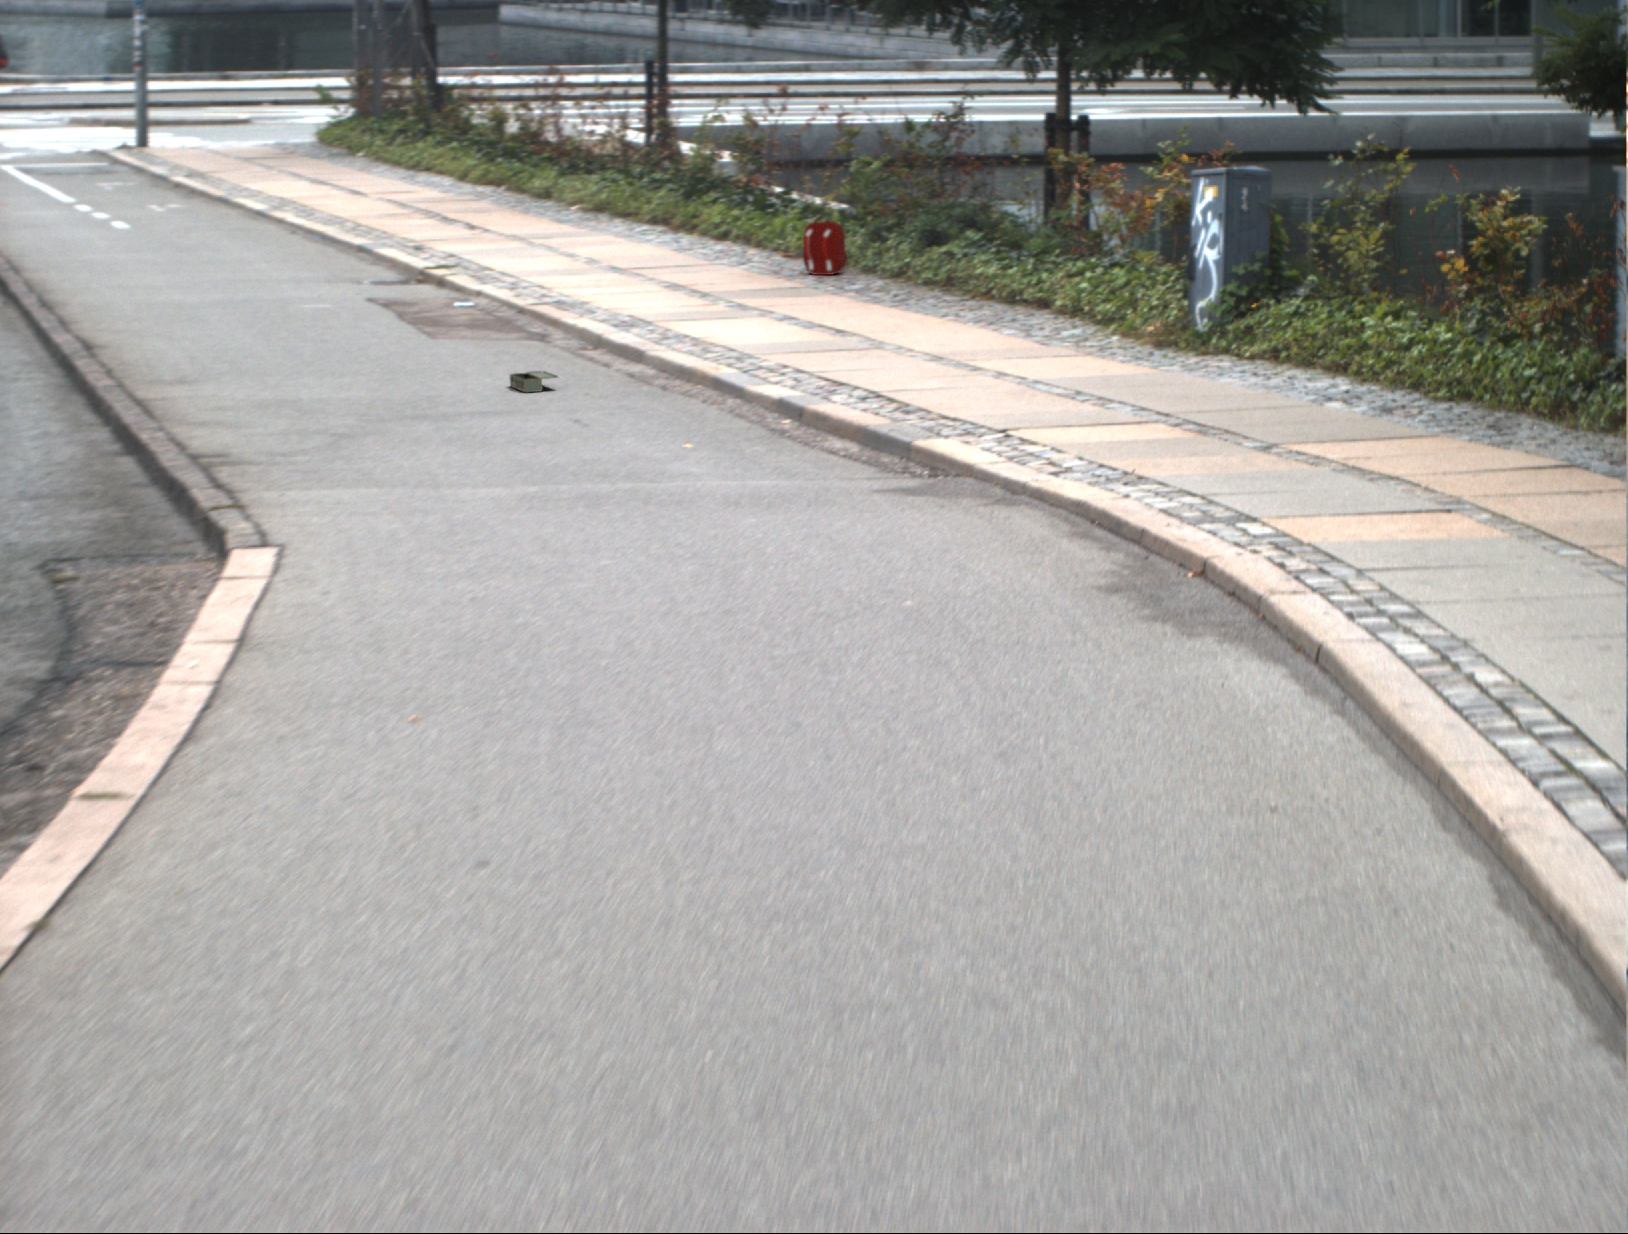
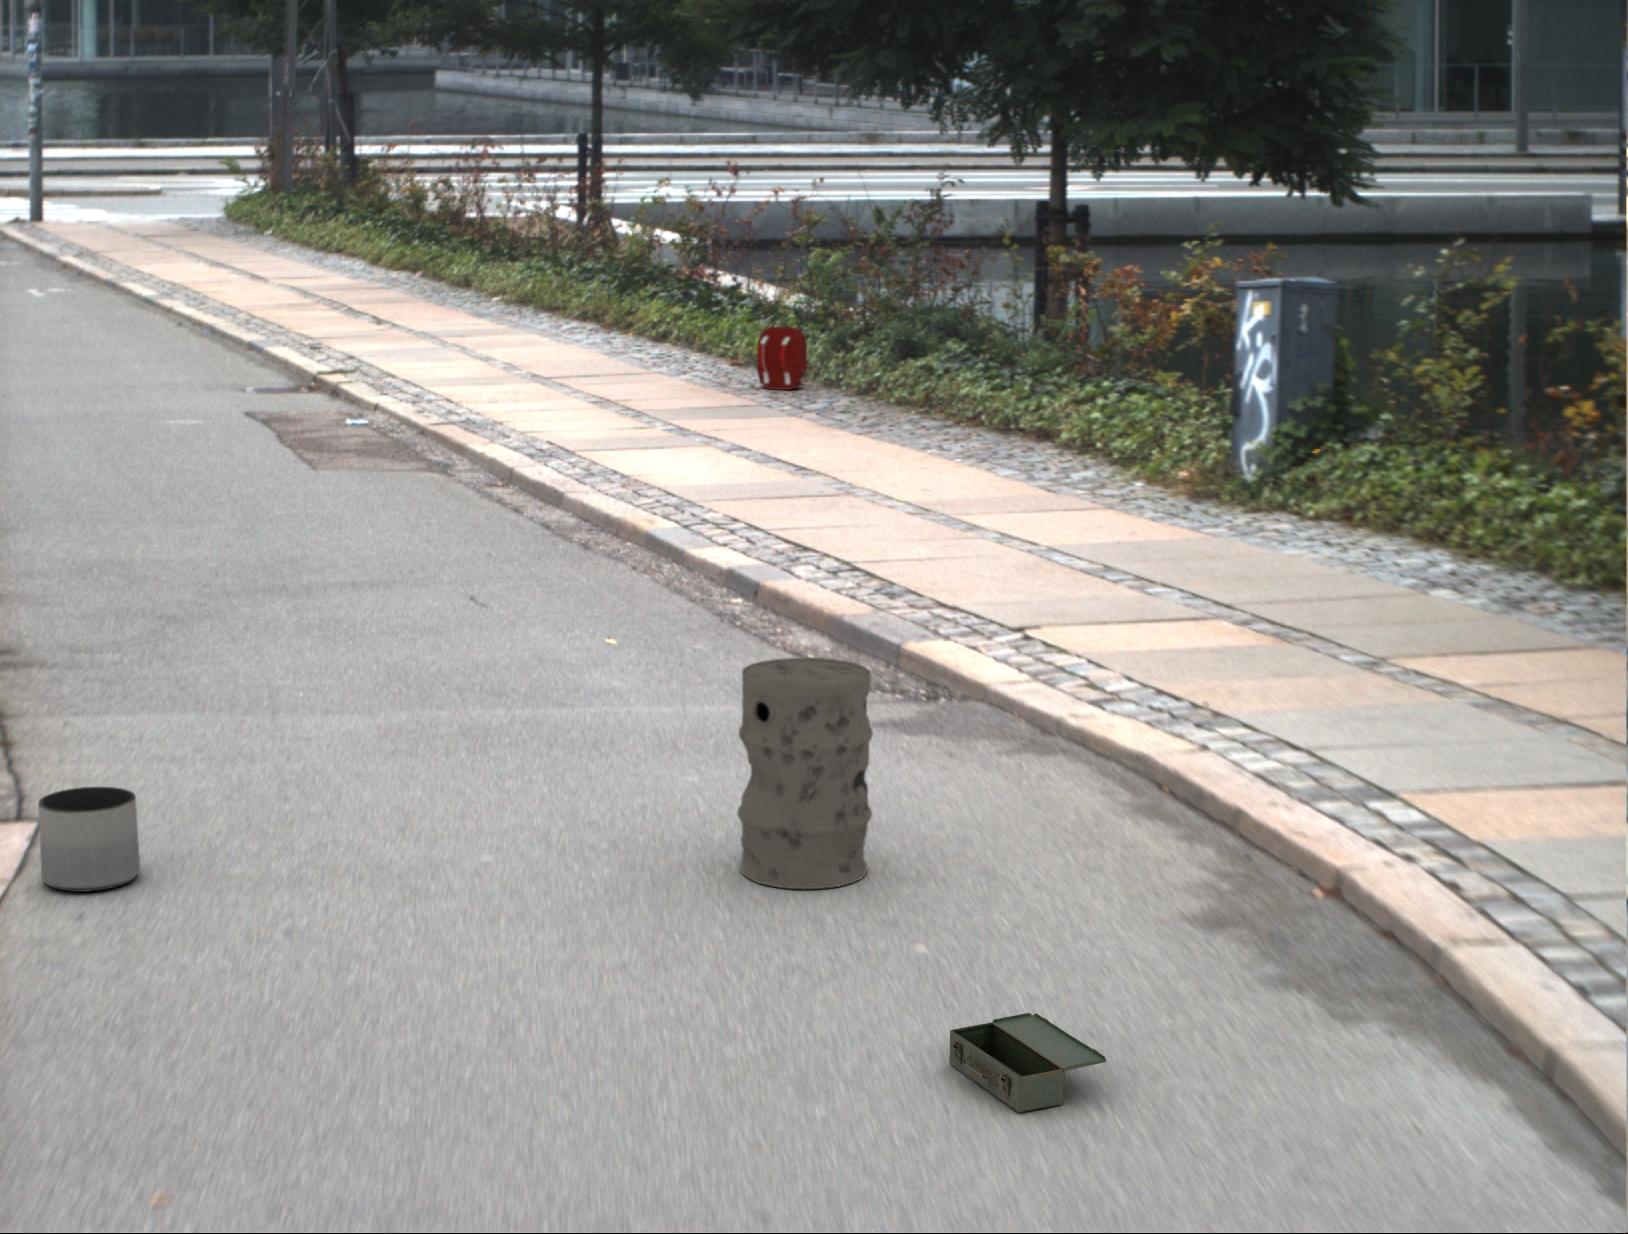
toolbox: present [510,371,558,392] -> present [949,1013,1106,1112]
trash can: none [787,417,880,572] -> present [737,658,873,889]
planter: none [313,510,381,577] -> present [38,787,140,892]

